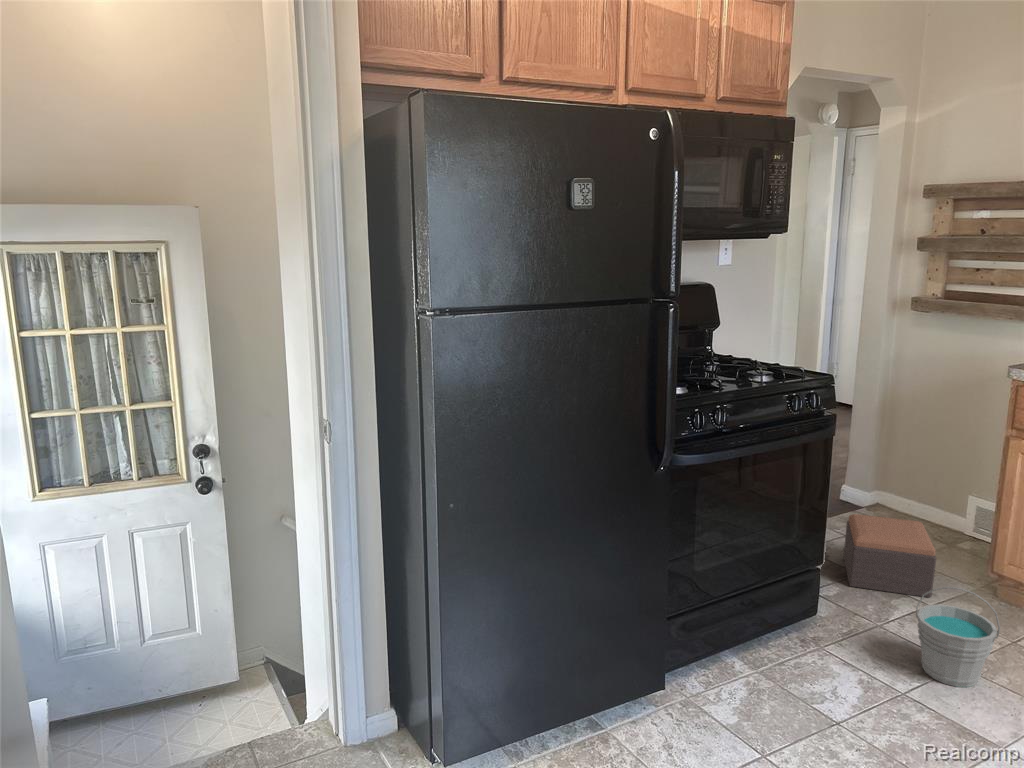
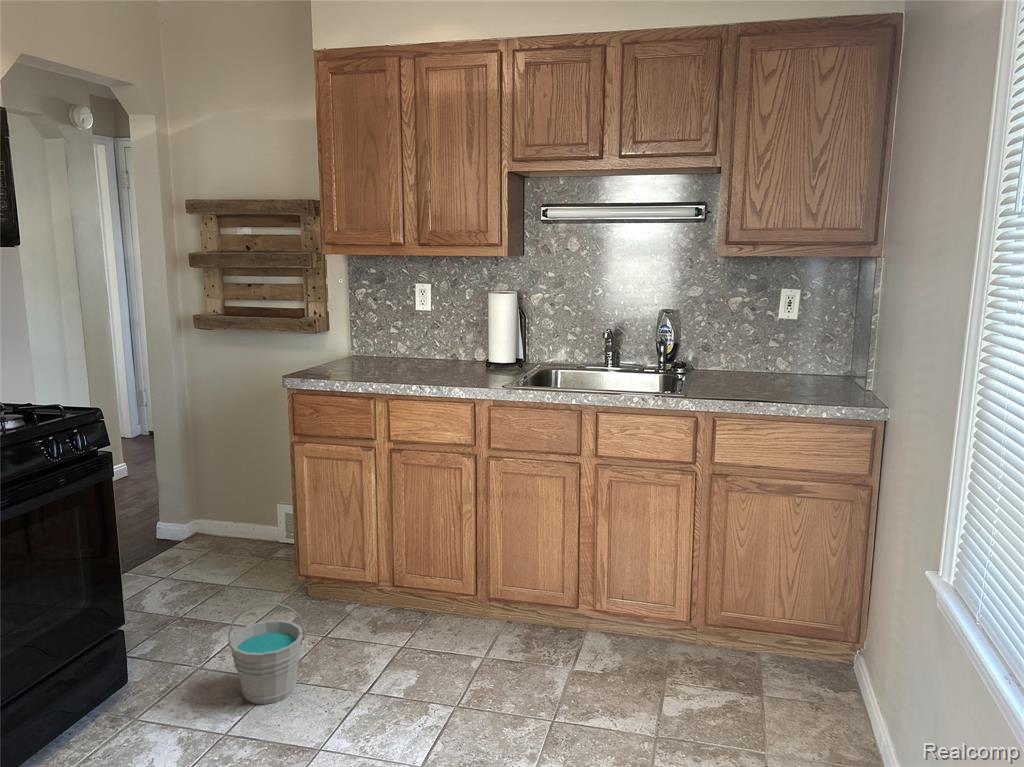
footstool: present [844,514,936,598] -> none [157,542,250,634]

